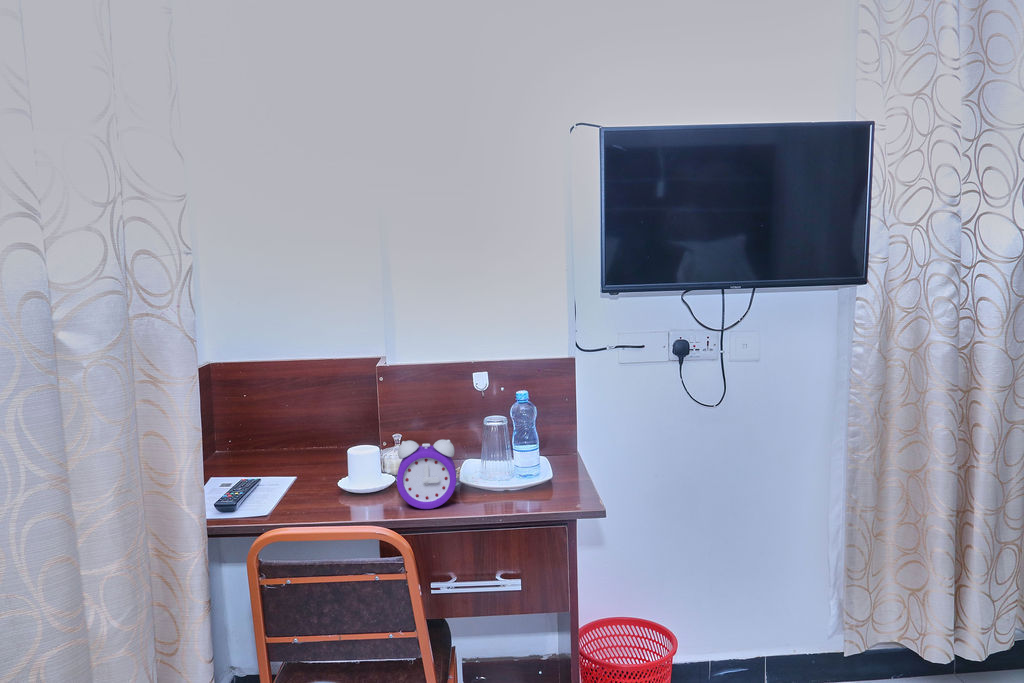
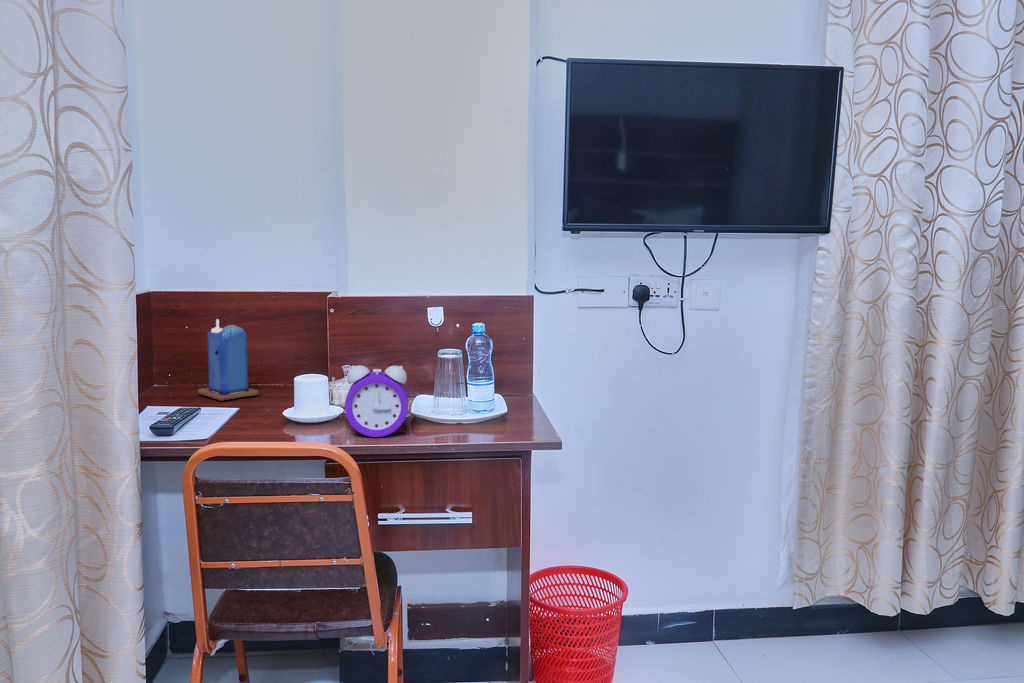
candle: none [257,390,314,469] -> present [197,319,259,401]

